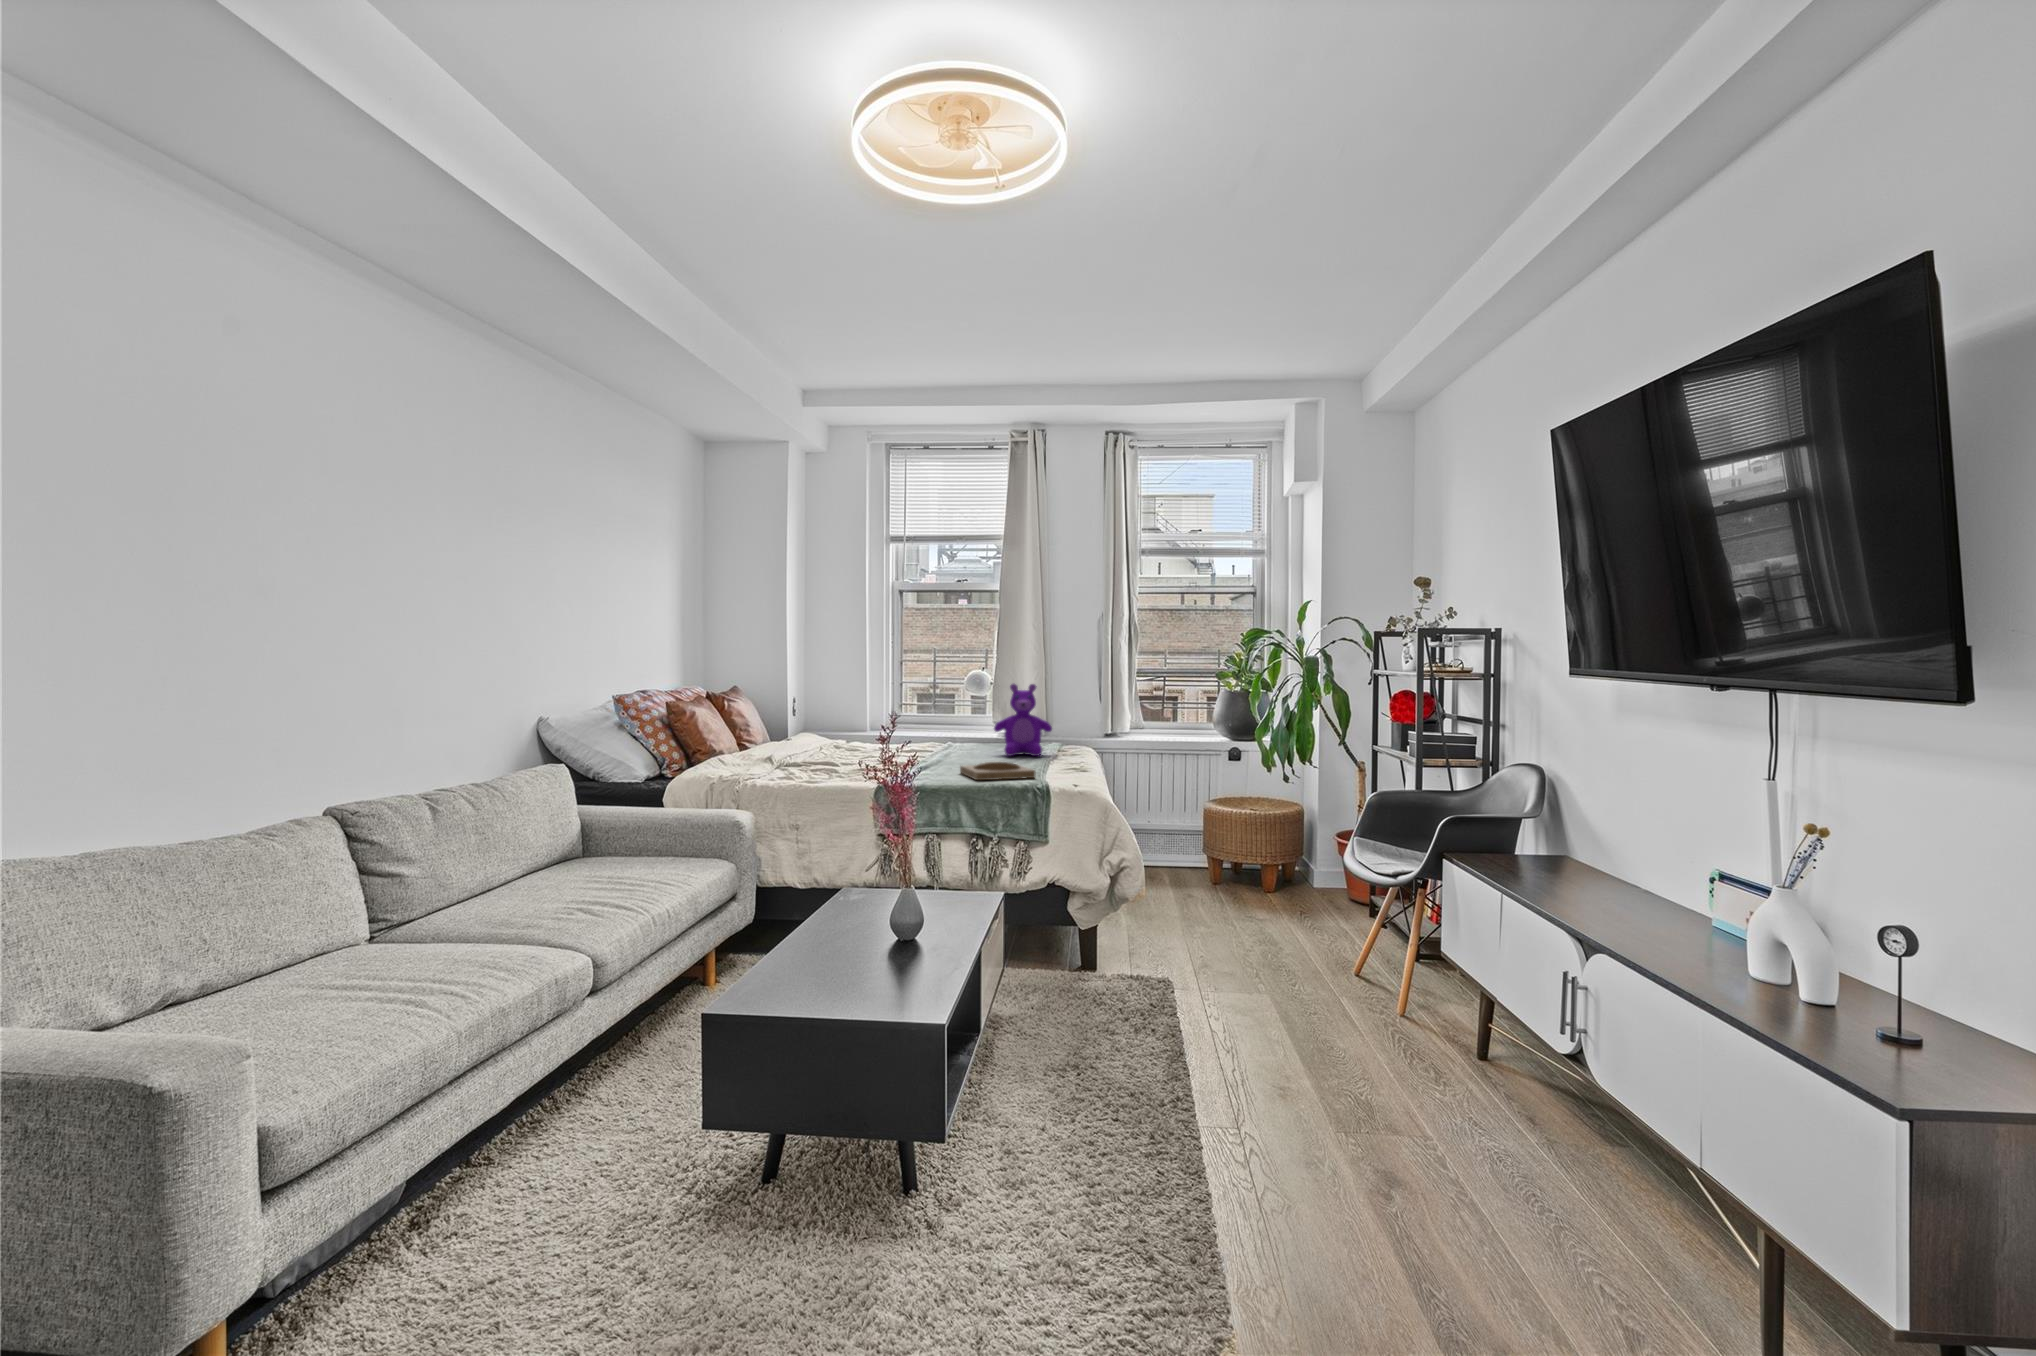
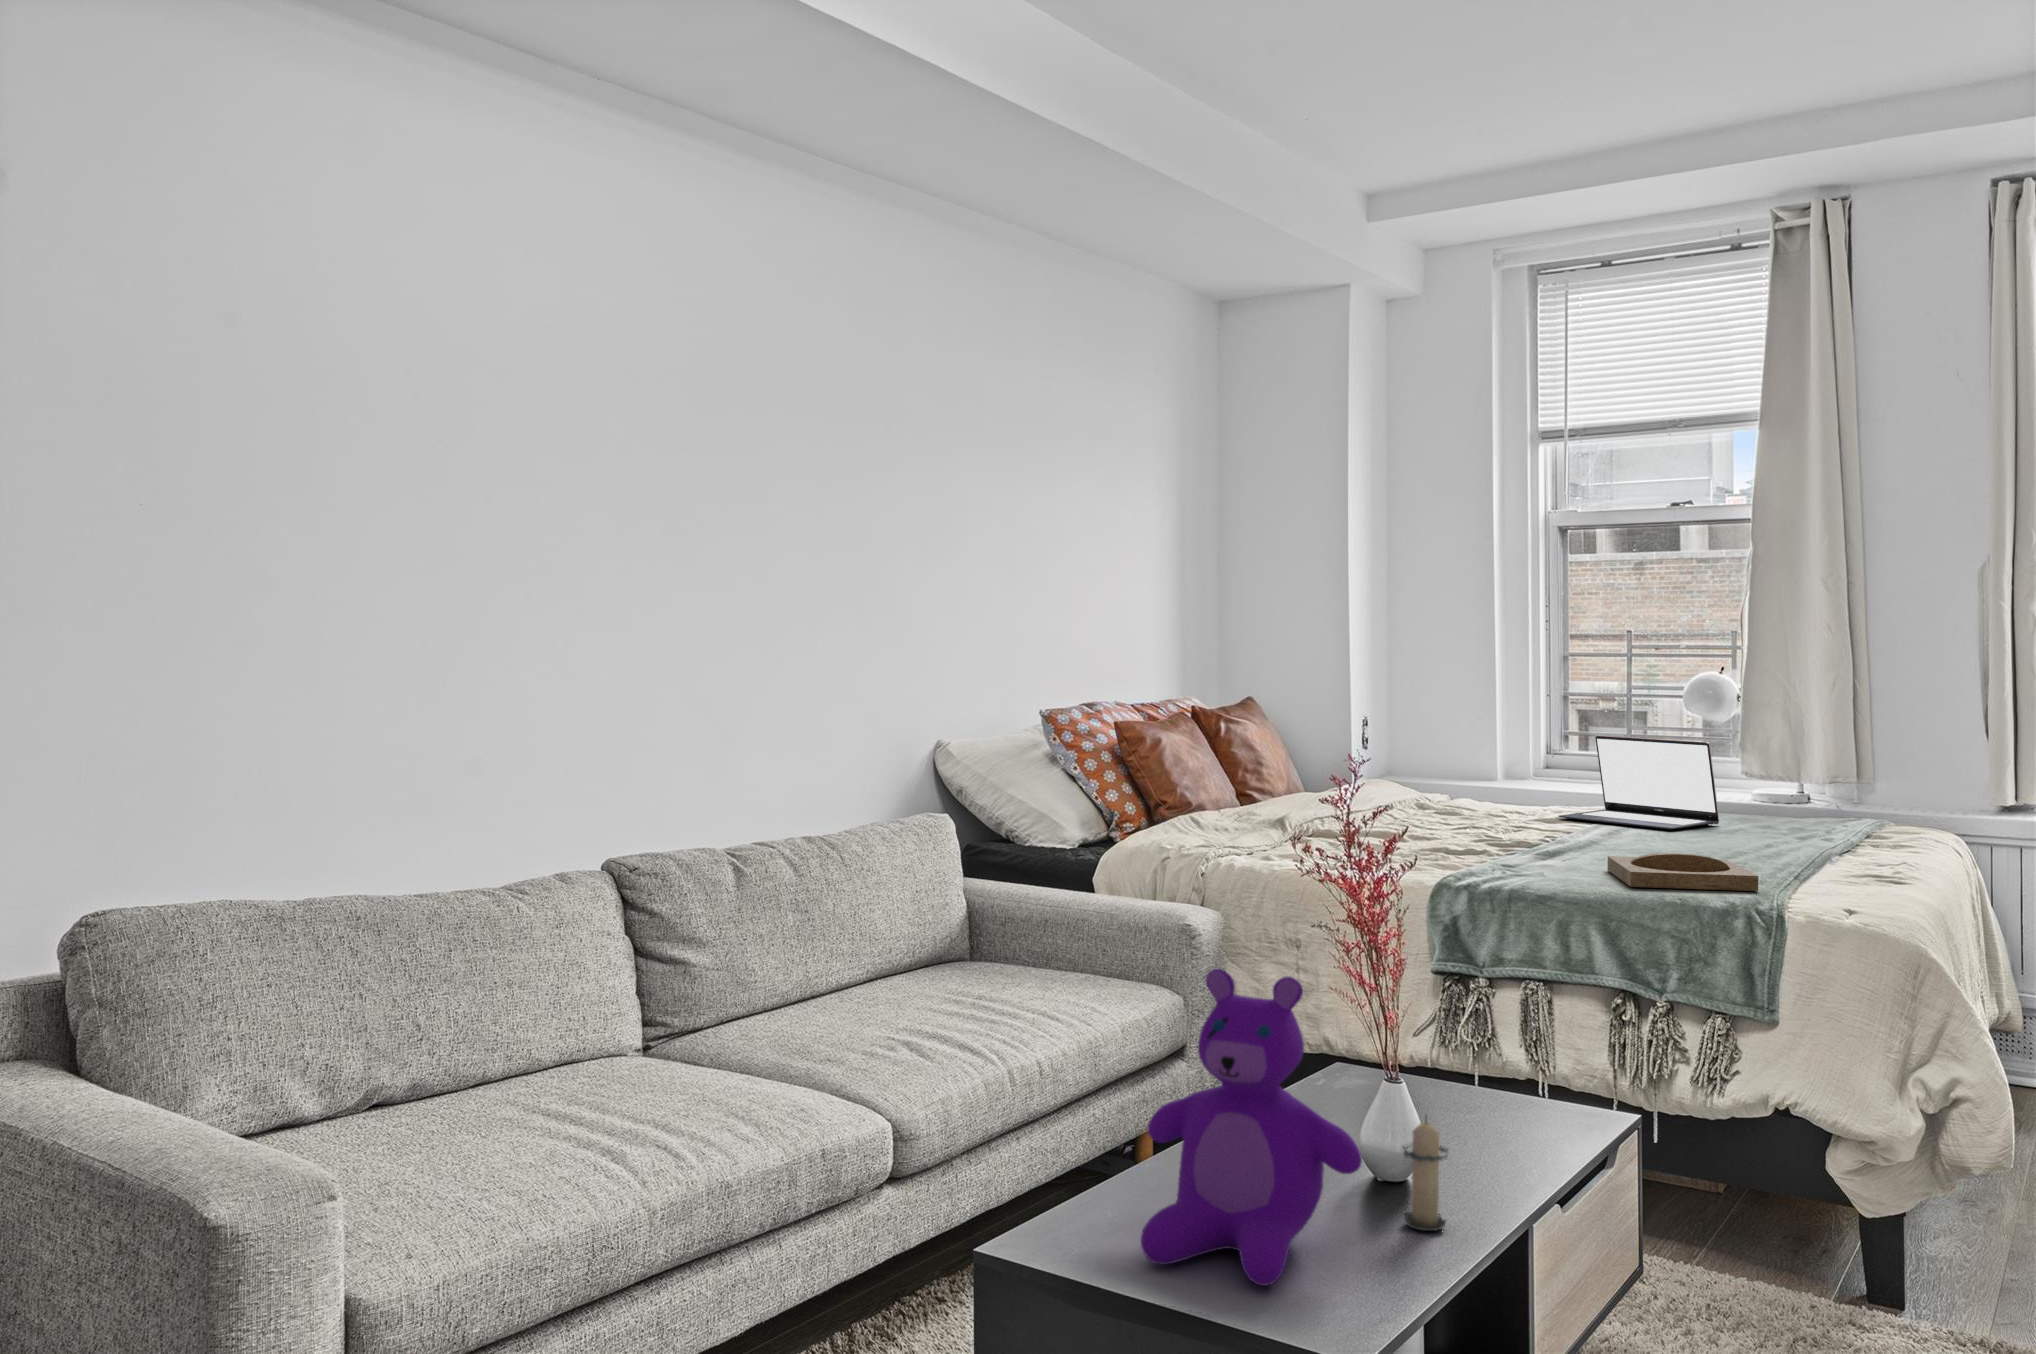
teddy bear: present [994,684,1052,756] -> present [1141,969,1362,1286]
laptop: none [917,703,997,751] -> present [1559,736,1719,830]
candle: none [915,902,944,964] -> present [1403,1117,1448,1231]

